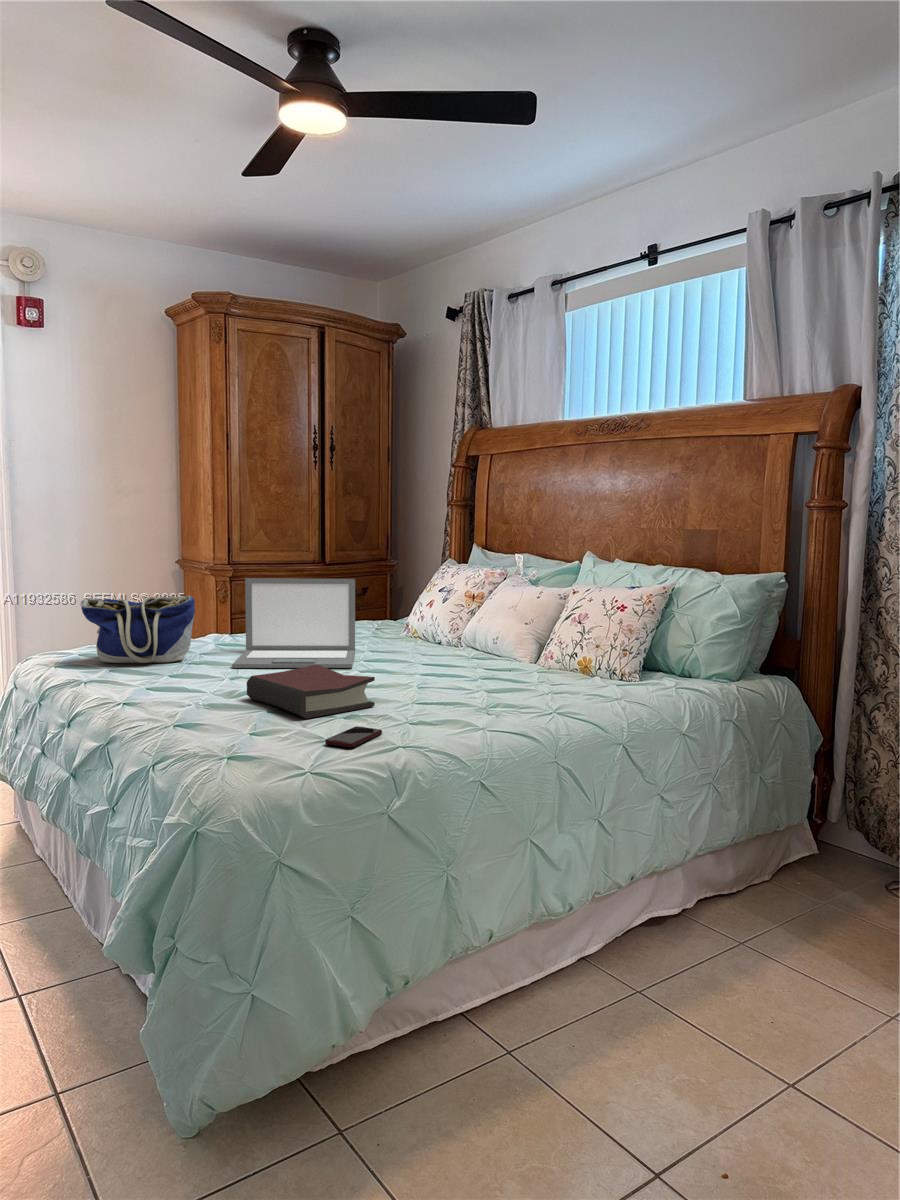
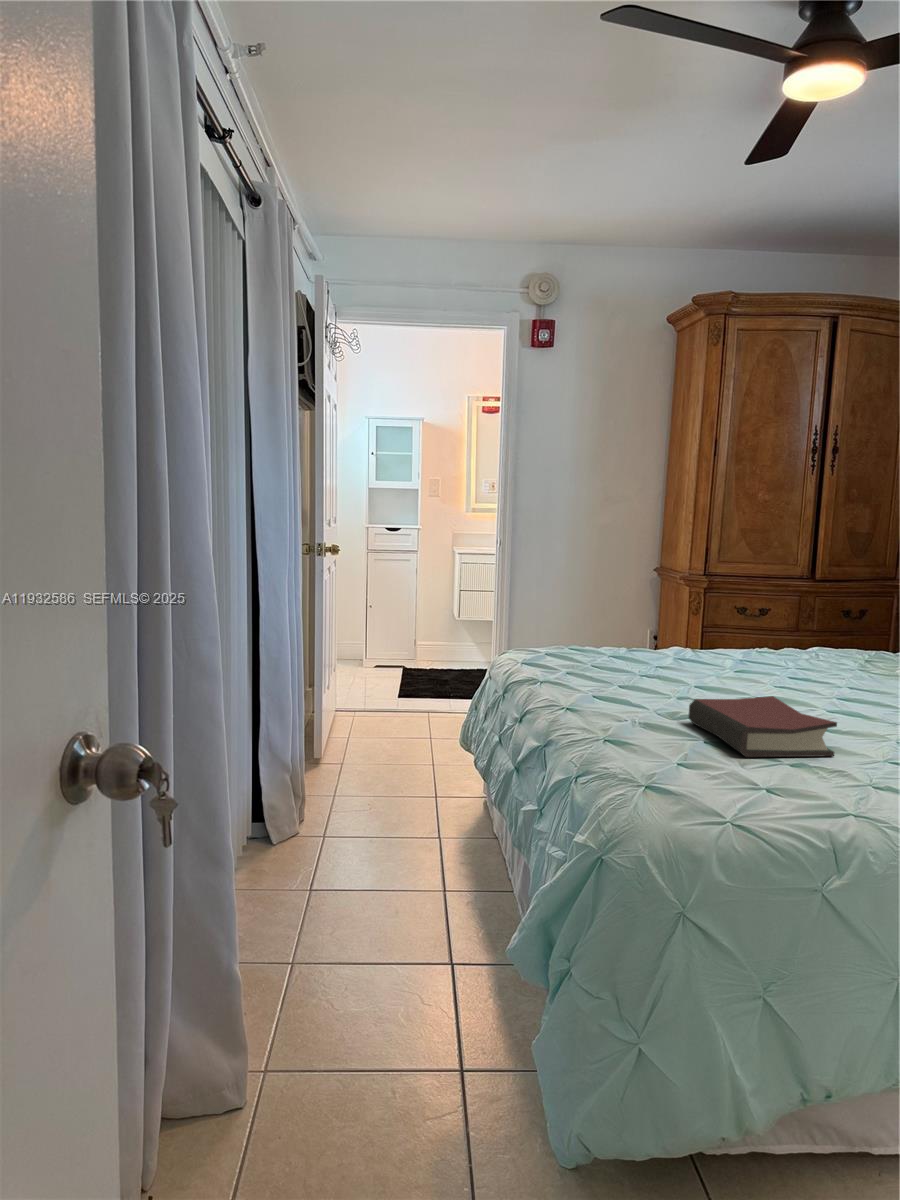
laptop: present [232,578,355,668] -> none [685,592,836,704]
tote bag: present [81,595,195,663] -> none [548,601,653,670]
smartphone: present [325,726,382,747] -> none [759,779,834,804]

